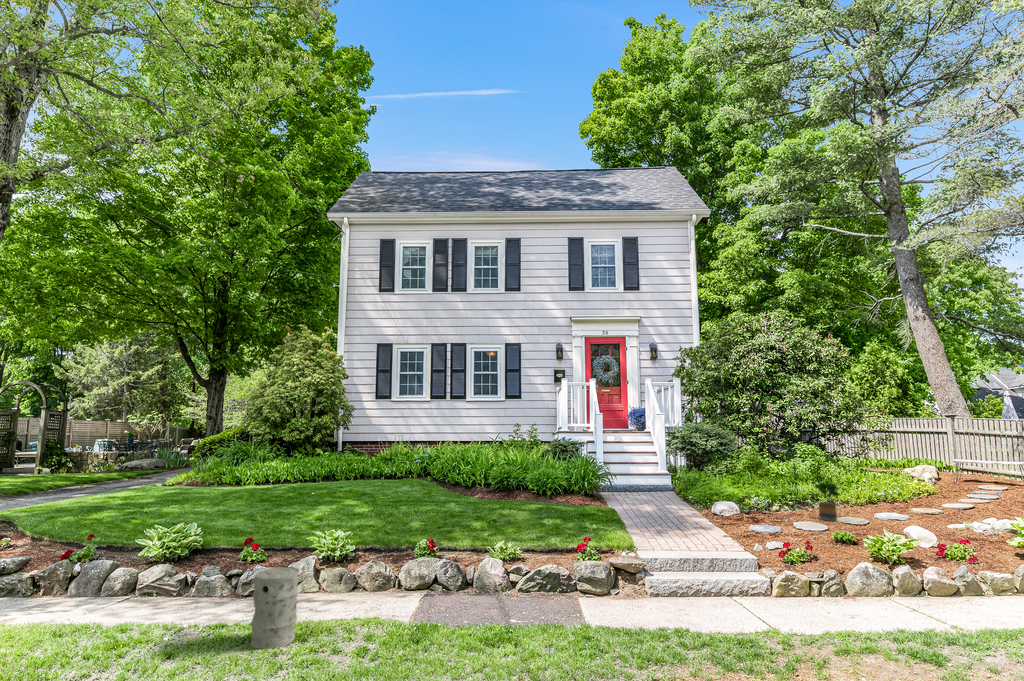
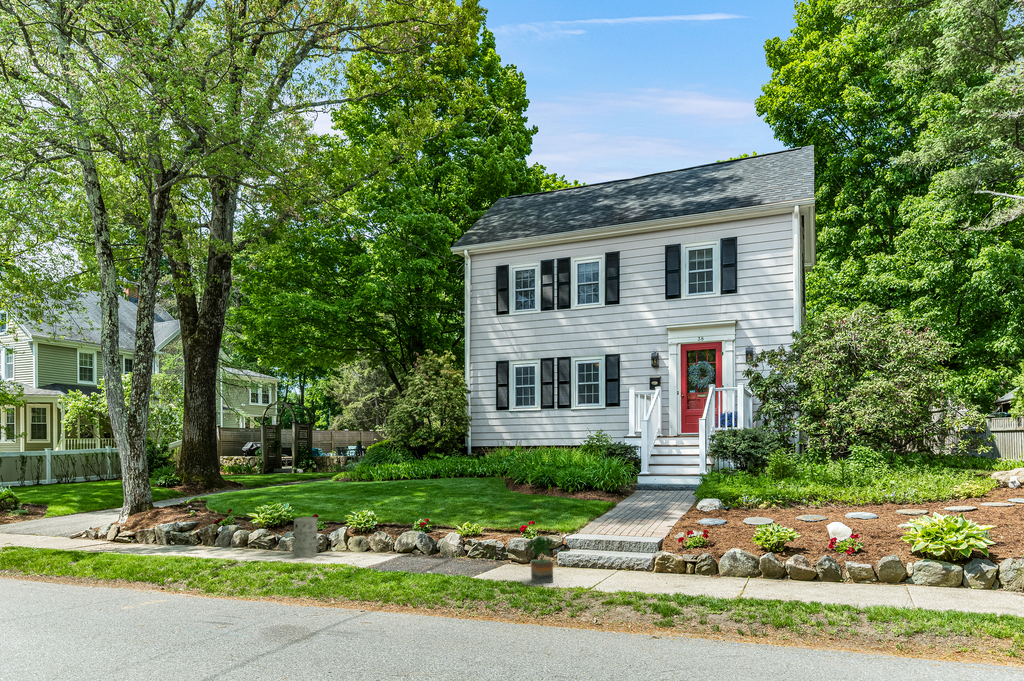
potted tree: present [815,483,840,521] -> present [528,536,557,584]

